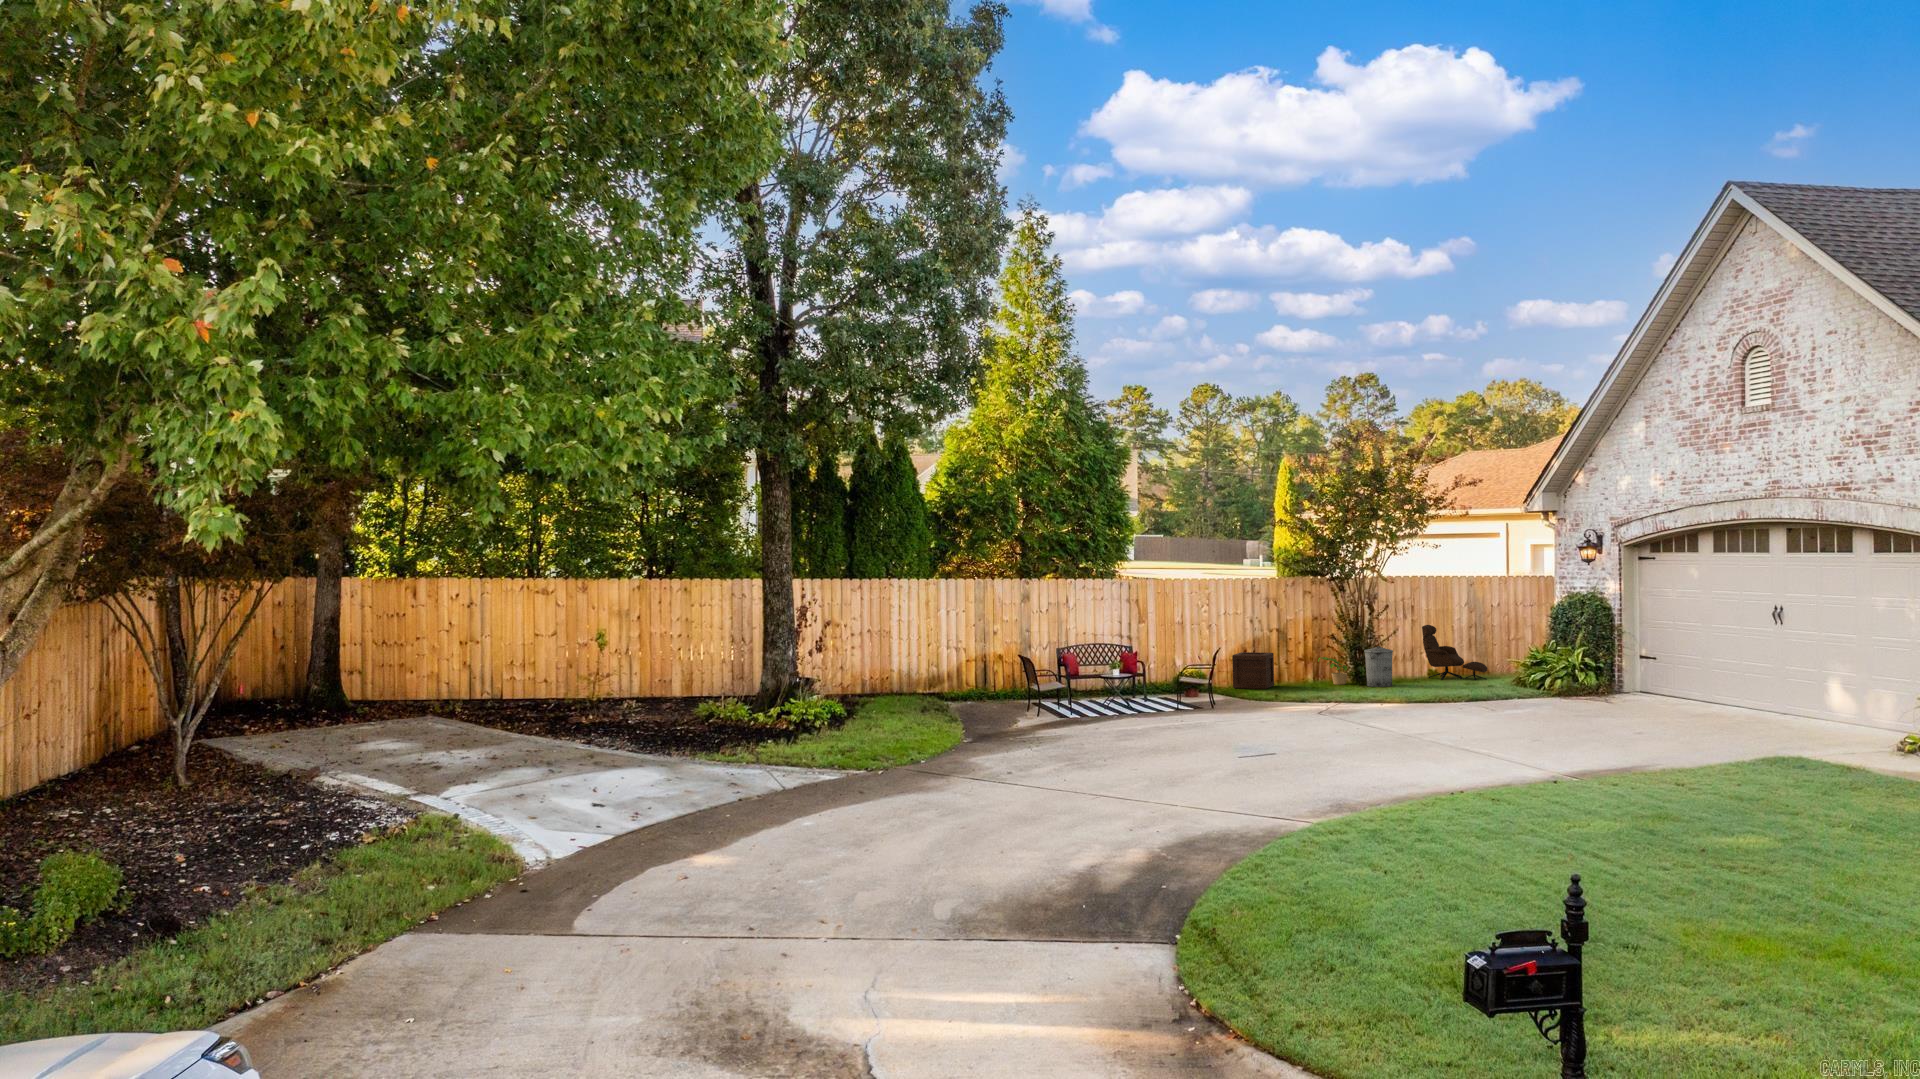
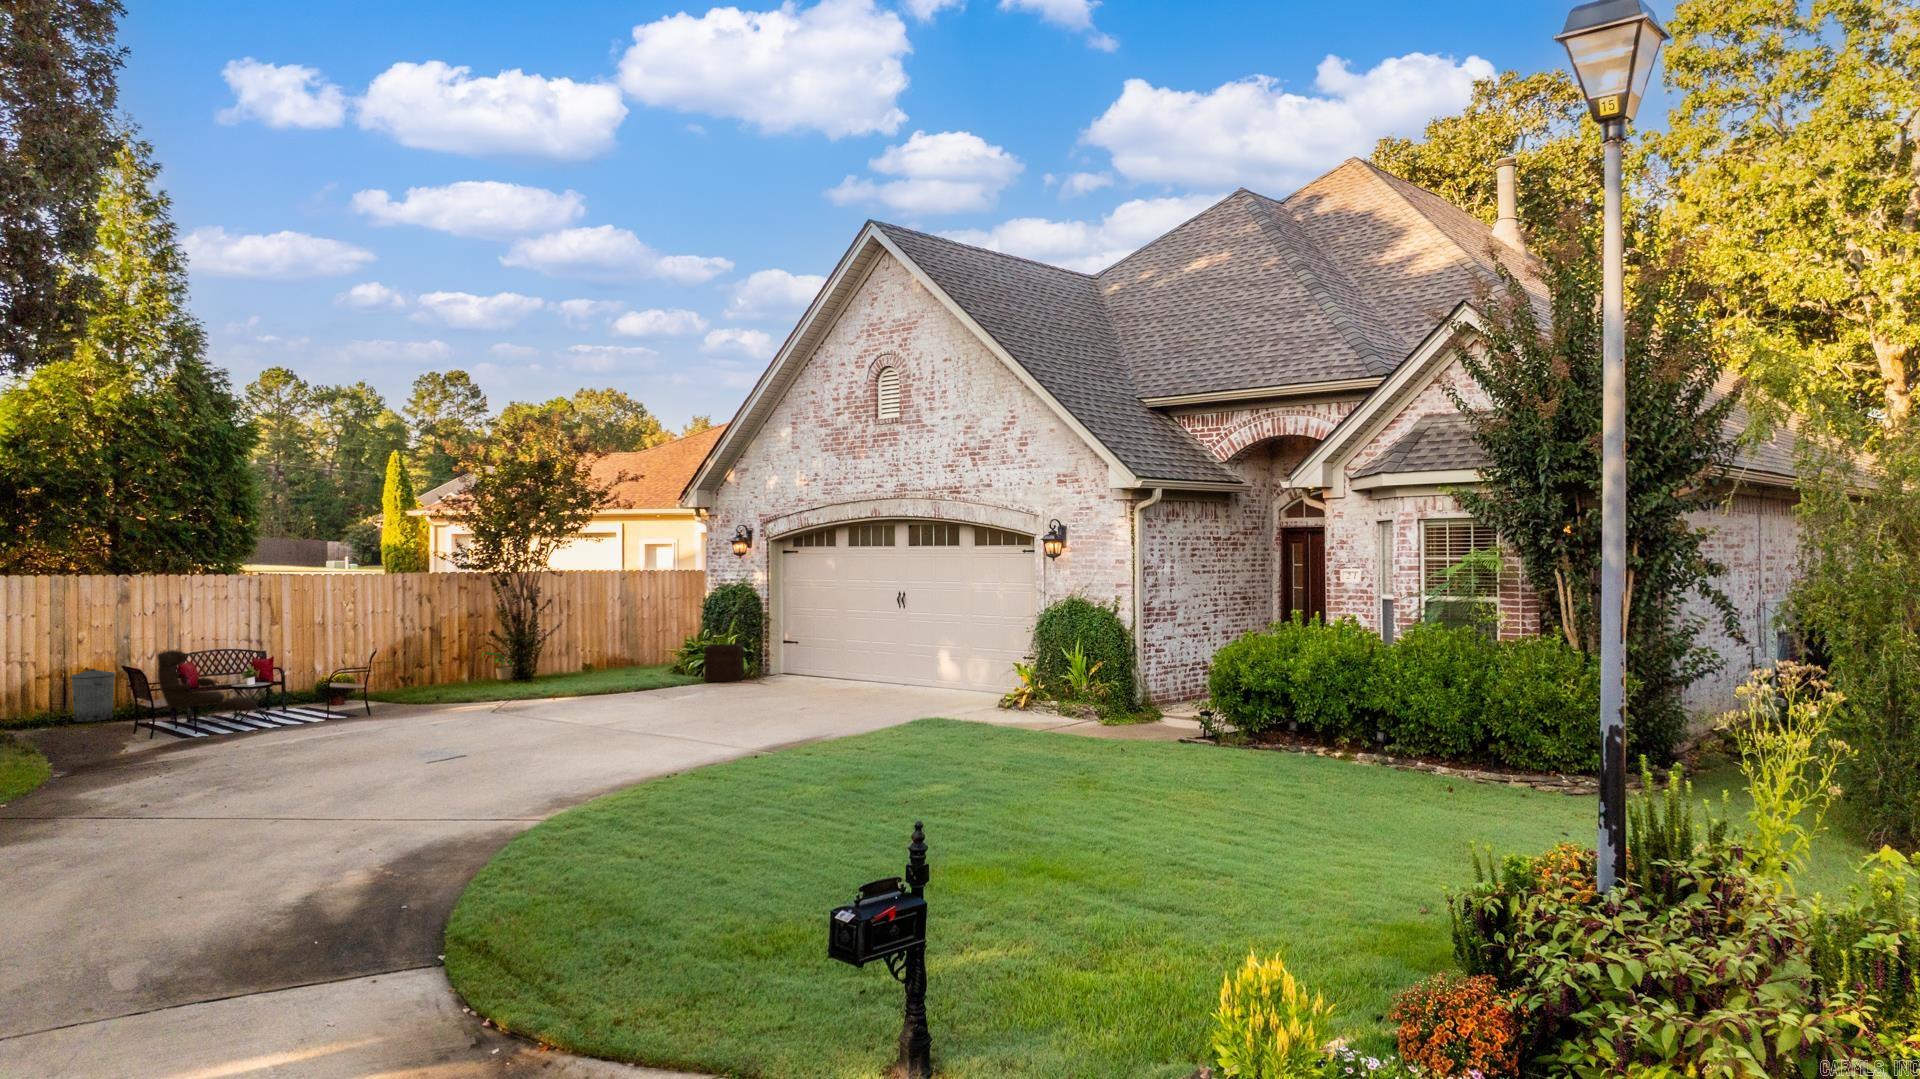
lounge chair: present [1422,625,1488,680] -> present [157,650,257,725]
trash can: present [1364,646,1393,687] -> present [71,669,115,722]
wooden crate: present [1232,652,1274,689] -> present [704,643,744,682]

